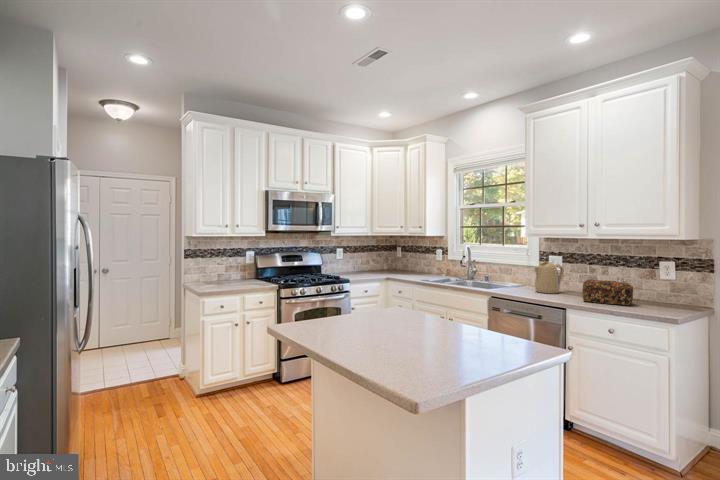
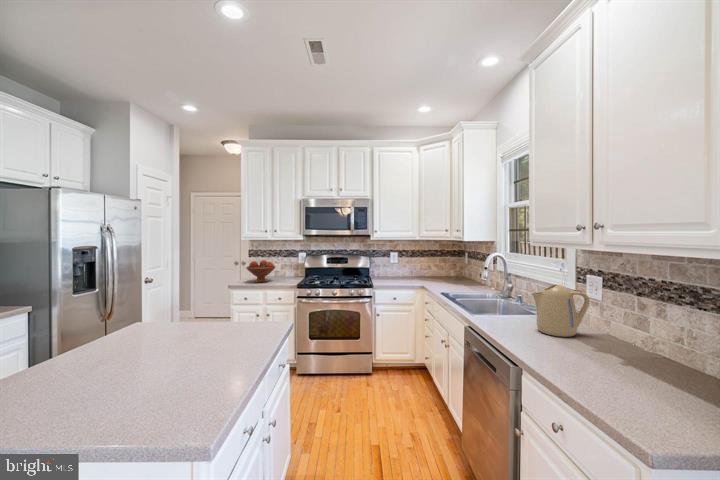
fruit bowl: none [207,260,243,286] -> present [246,260,275,282]
bread loaf: present [582,280,633,305] -> none [563,325,678,394]

